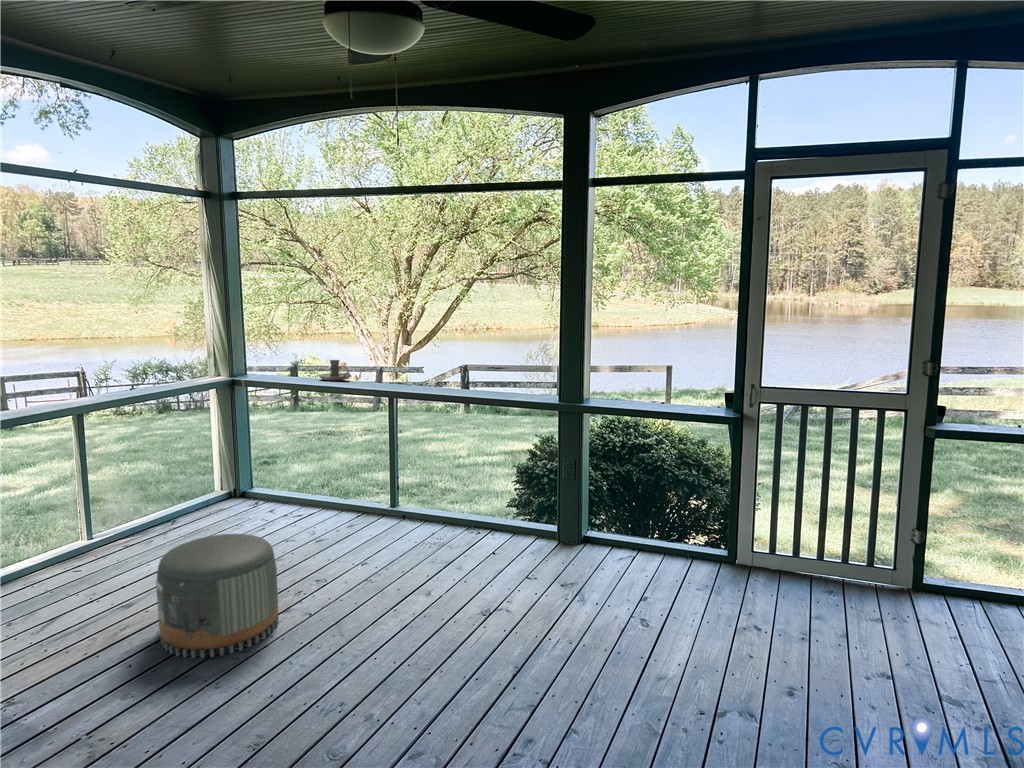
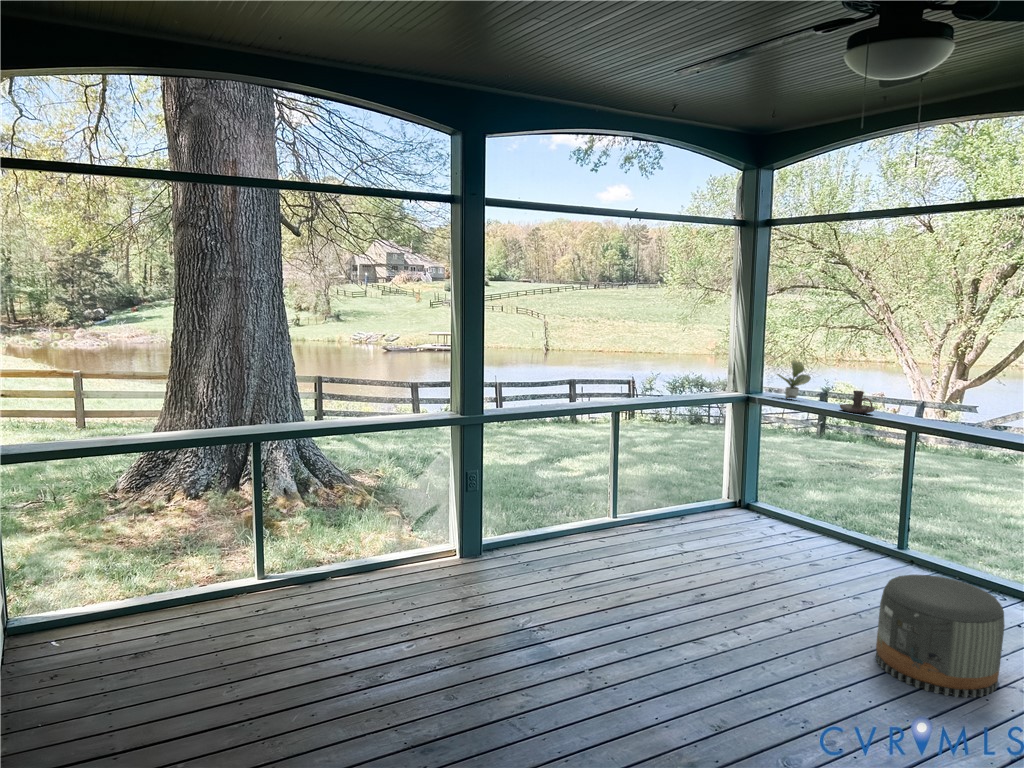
potted plant: none [253,336,287,375] -> present [777,360,811,398]
pouf: present [156,534,278,658] -> present [876,575,1005,698]

